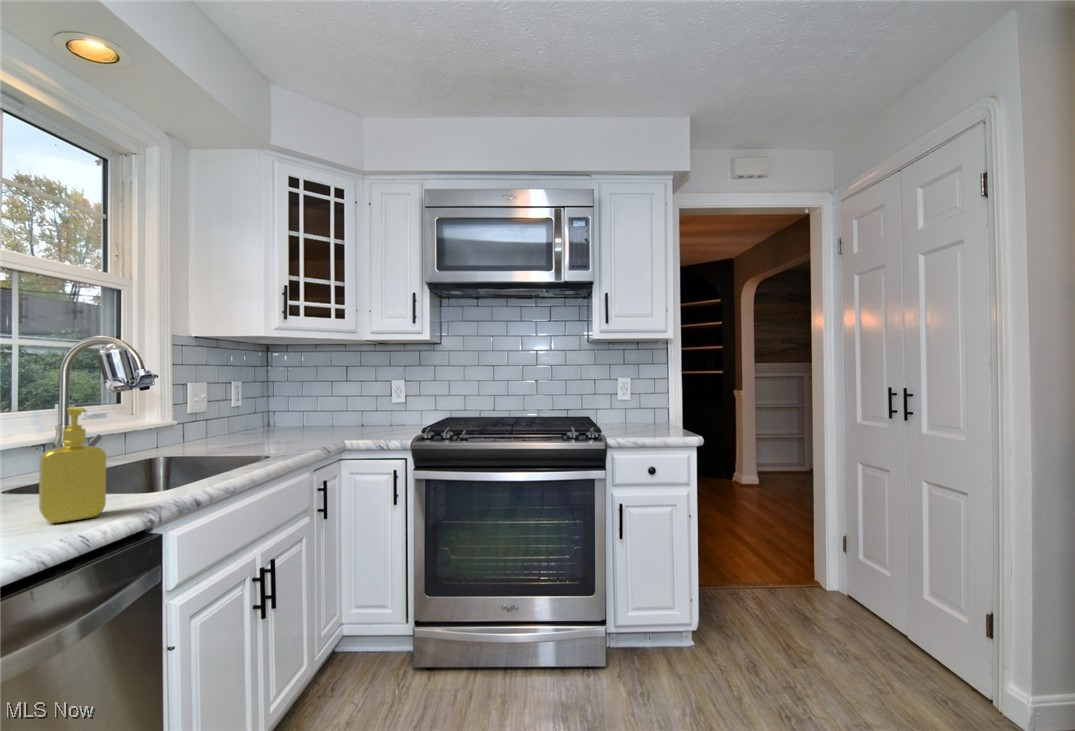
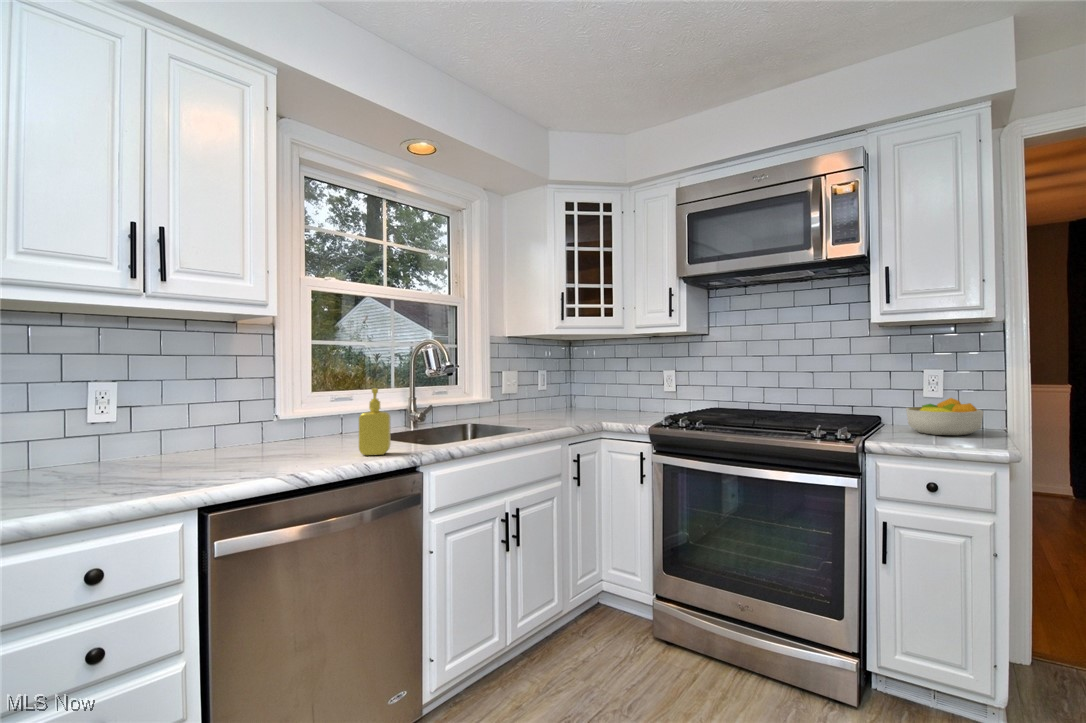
fruit bowl: none [611,400,662,429] -> present [906,398,983,435]

